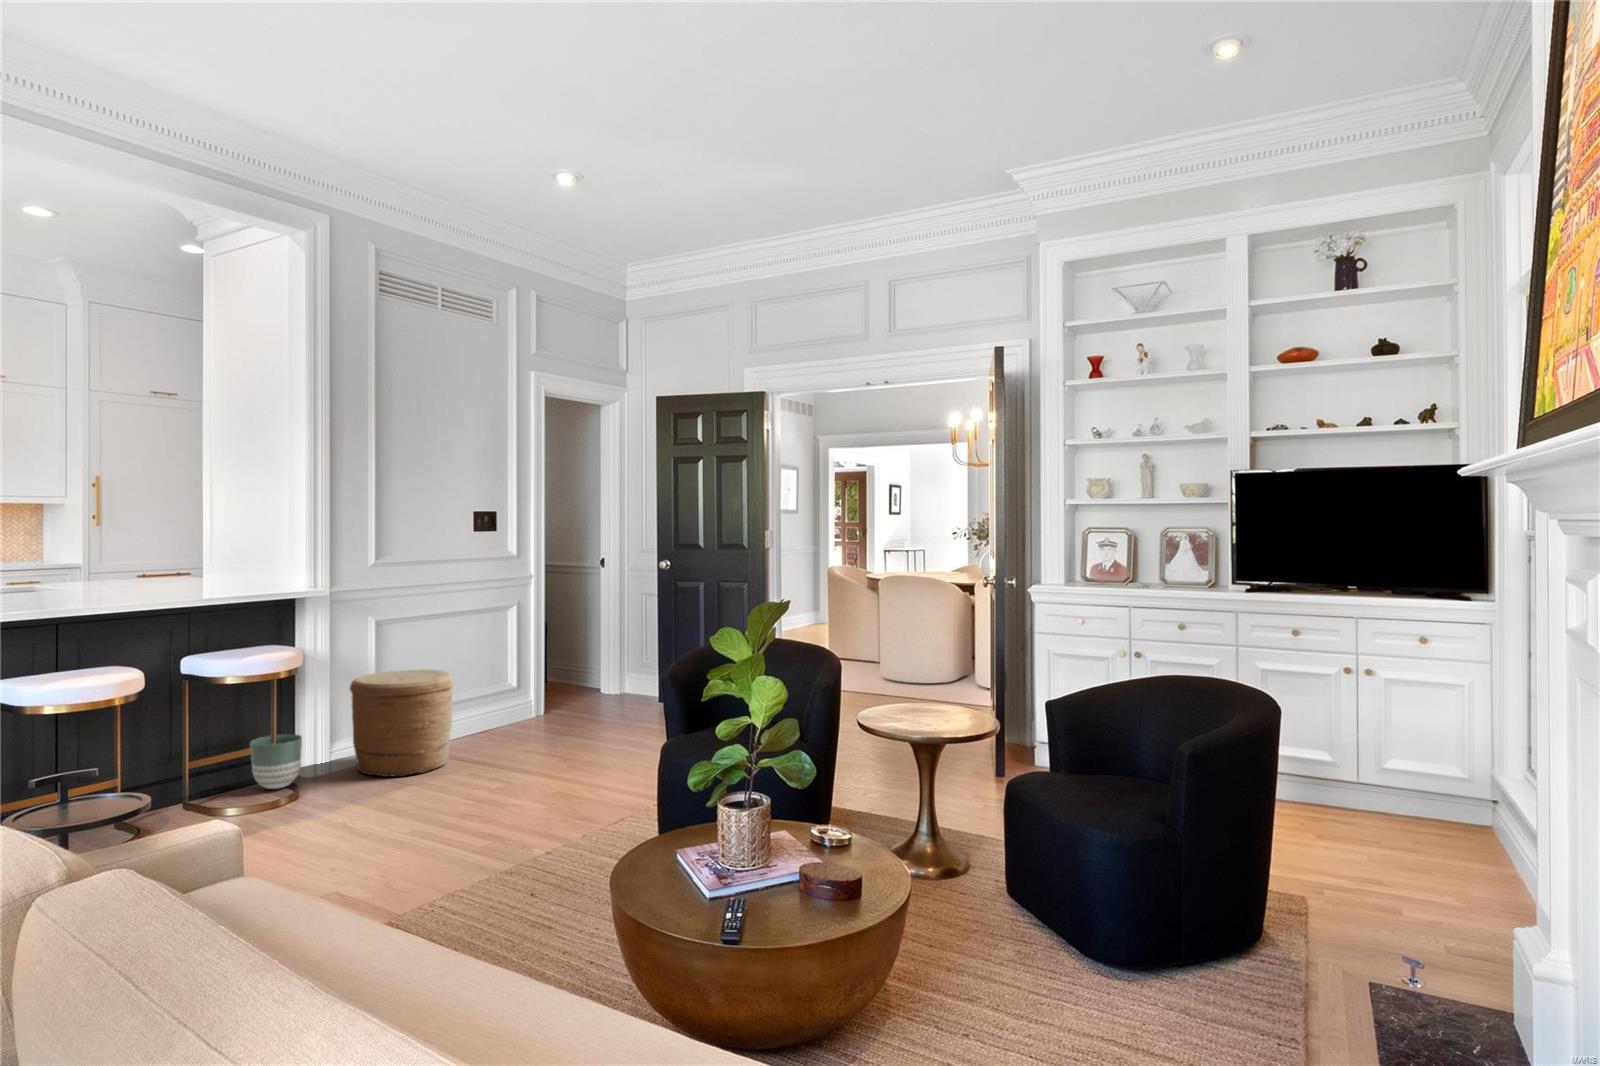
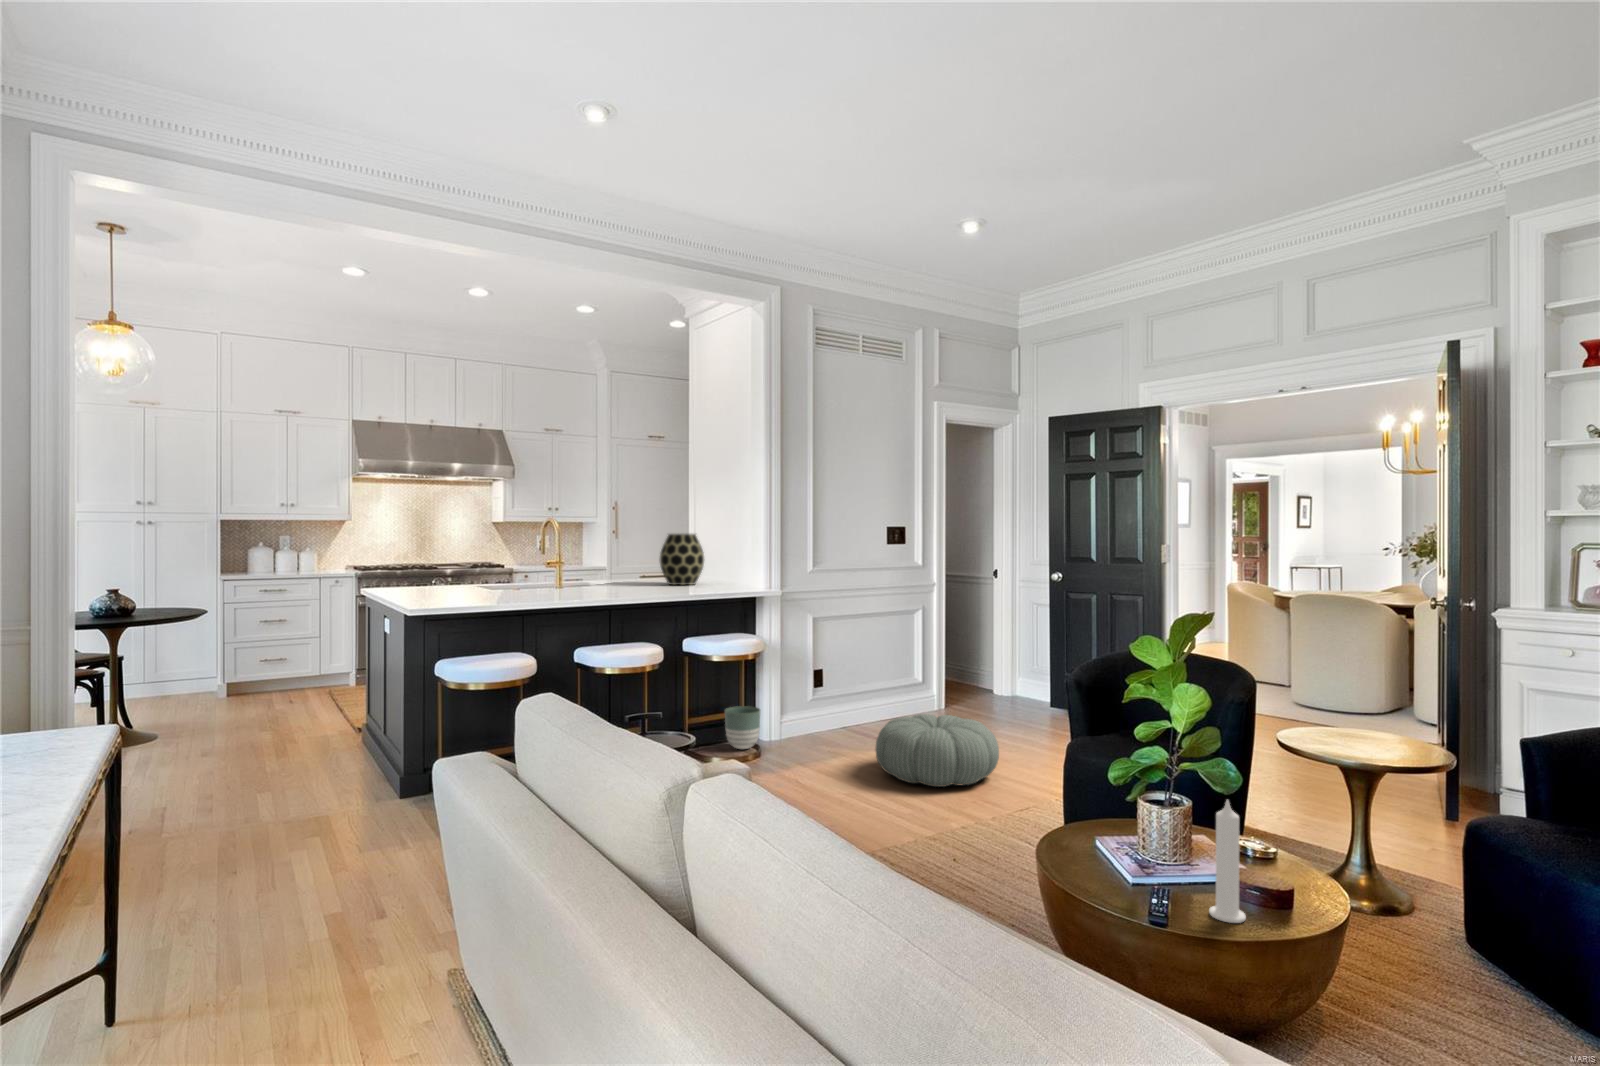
vase: none [153,520,222,586] -> present [660,534,704,585]
woven basket: present [350,670,454,777] -> none [794,661,875,751]
pouf: none [450,723,595,805] -> present [876,714,999,787]
candle: none [782,796,817,927] -> present [1209,800,1246,923]

